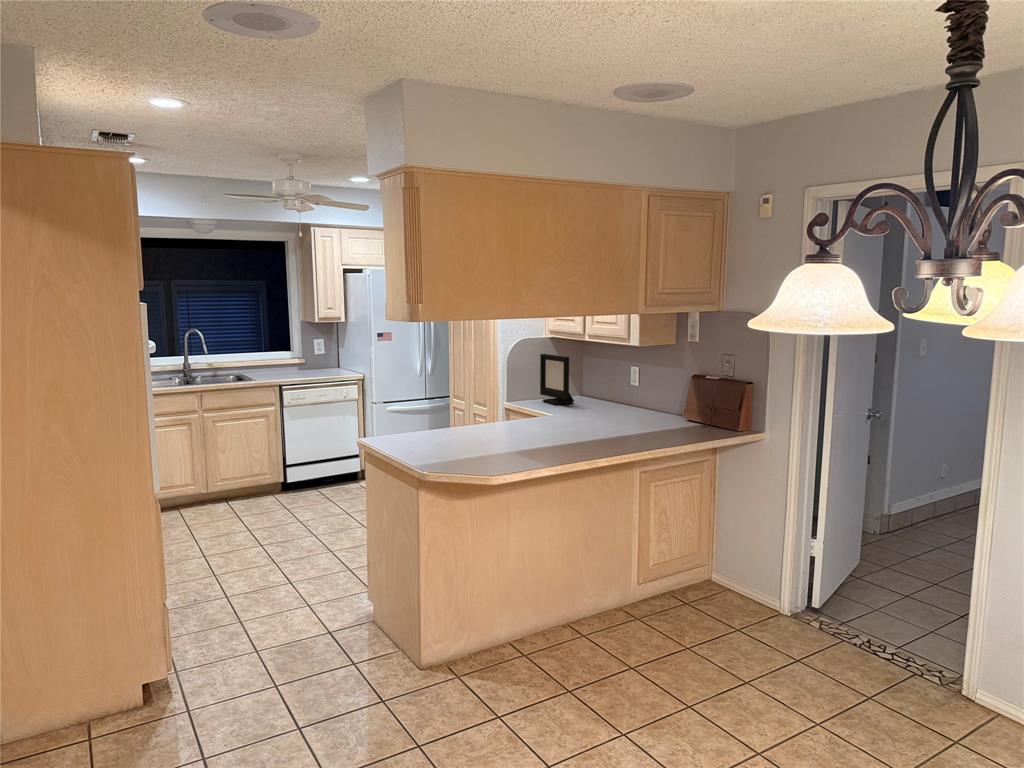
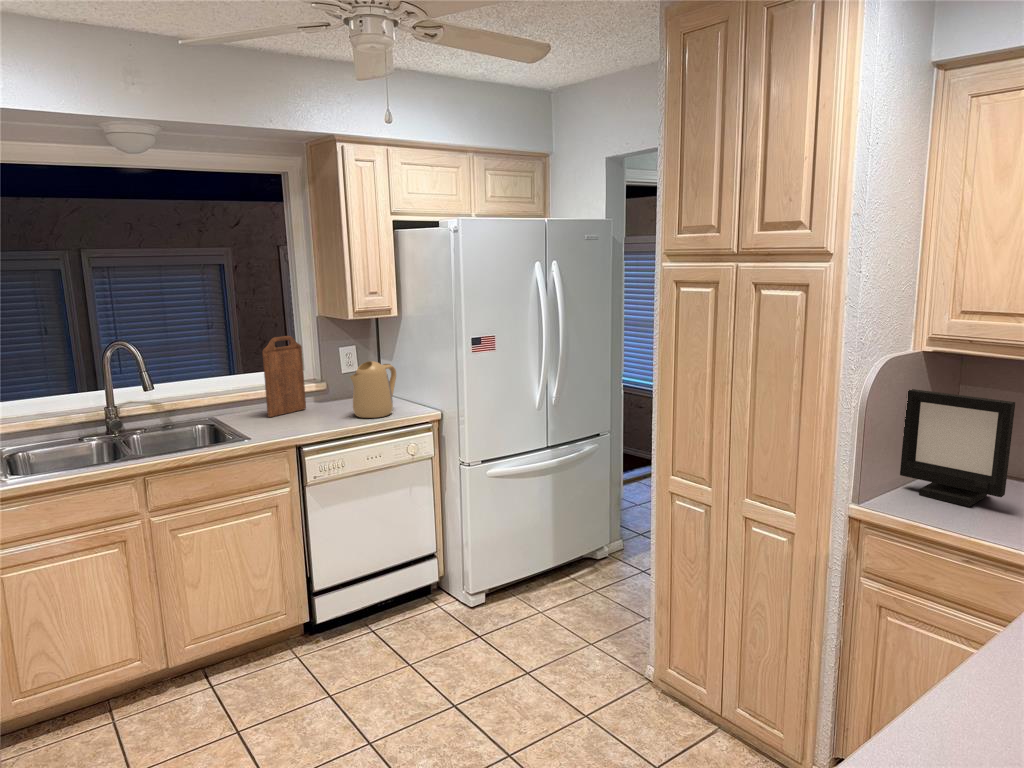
cutting board: none [267,330,292,374] -> present [262,336,306,417]
kettle: none [312,345,340,375] -> present [350,361,396,418]

